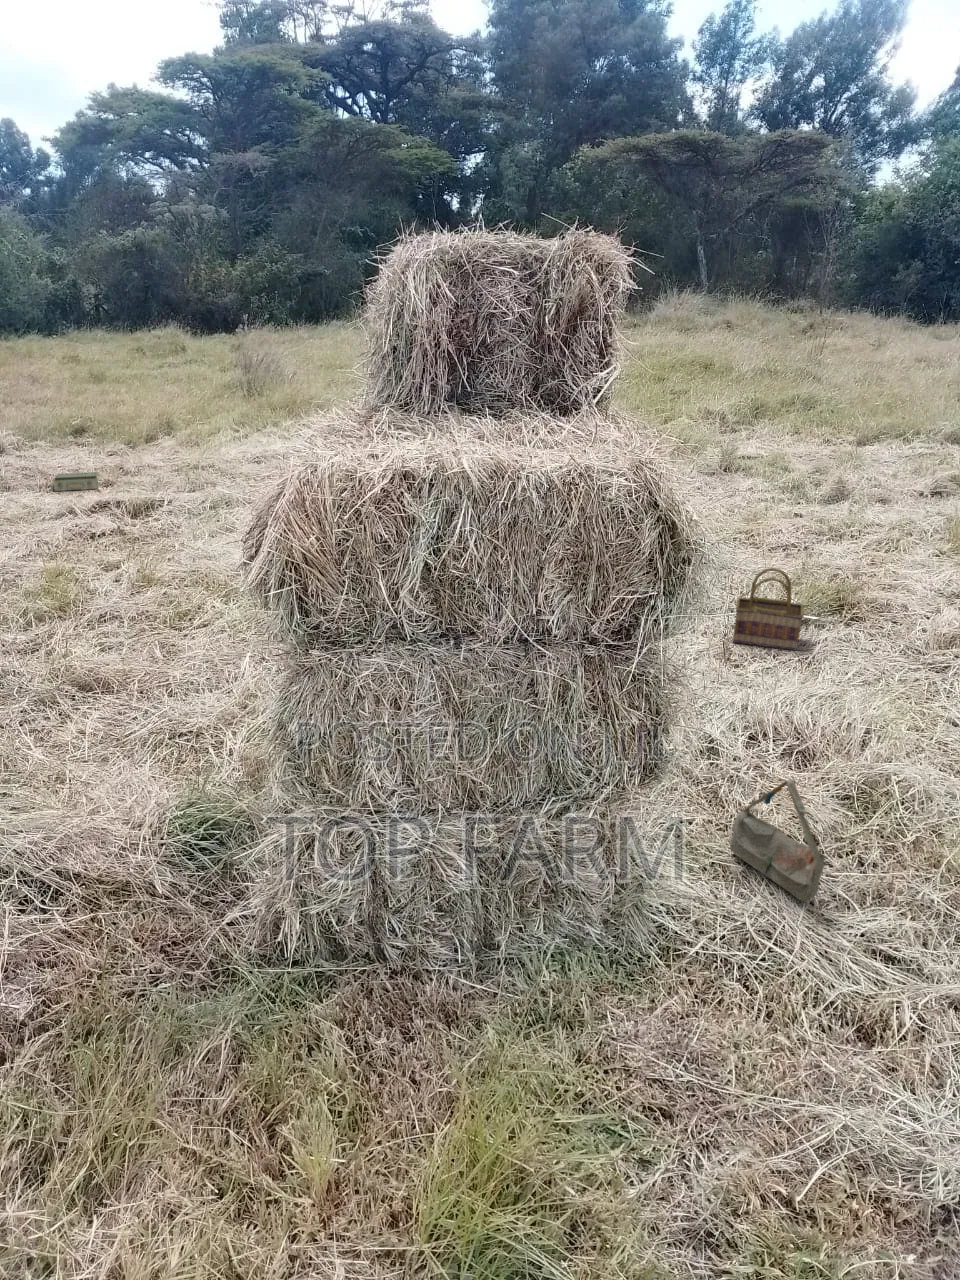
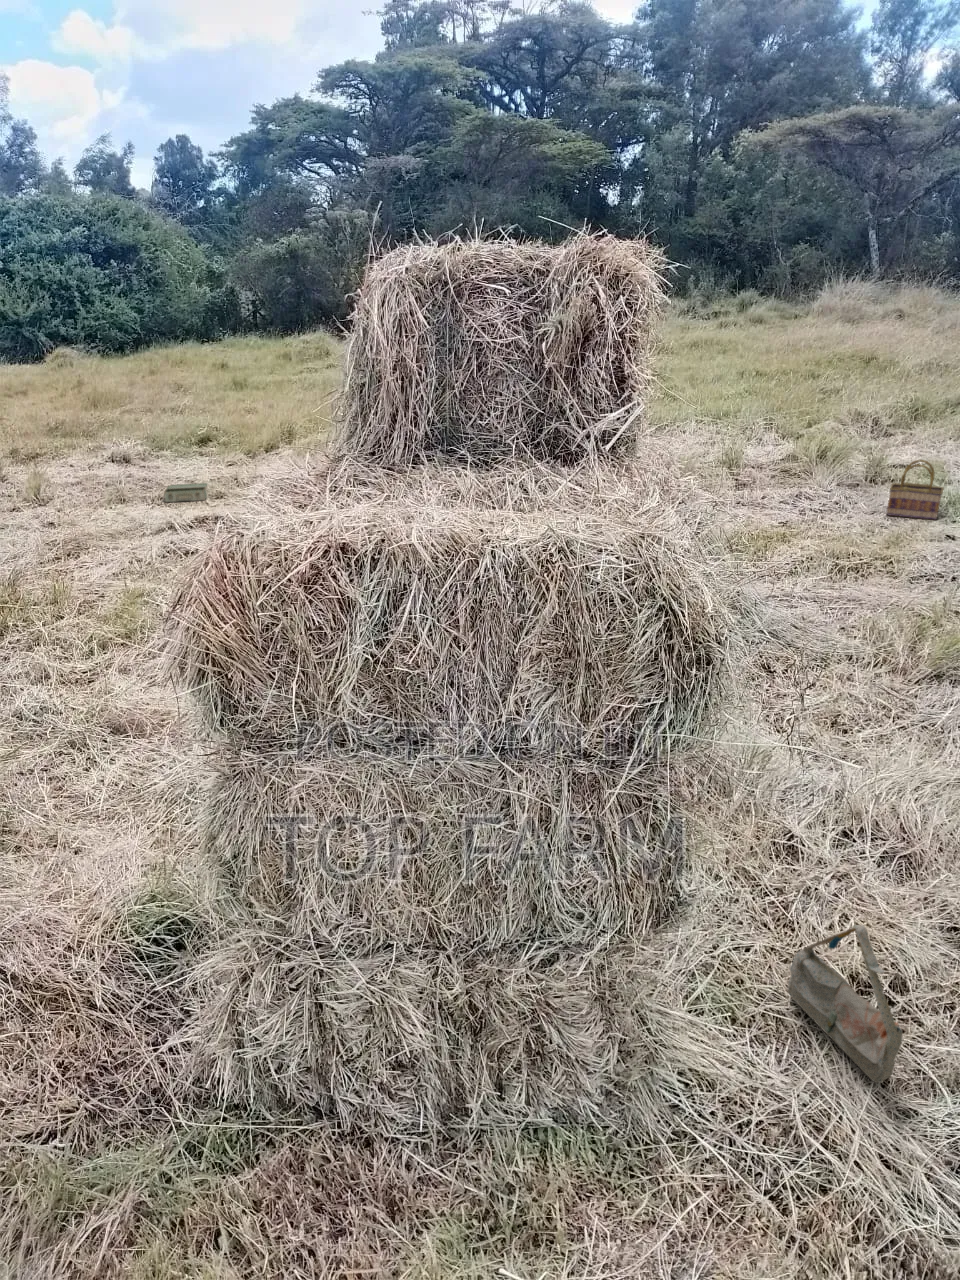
basket: present [733,568,804,650] -> present [887,460,944,520]

